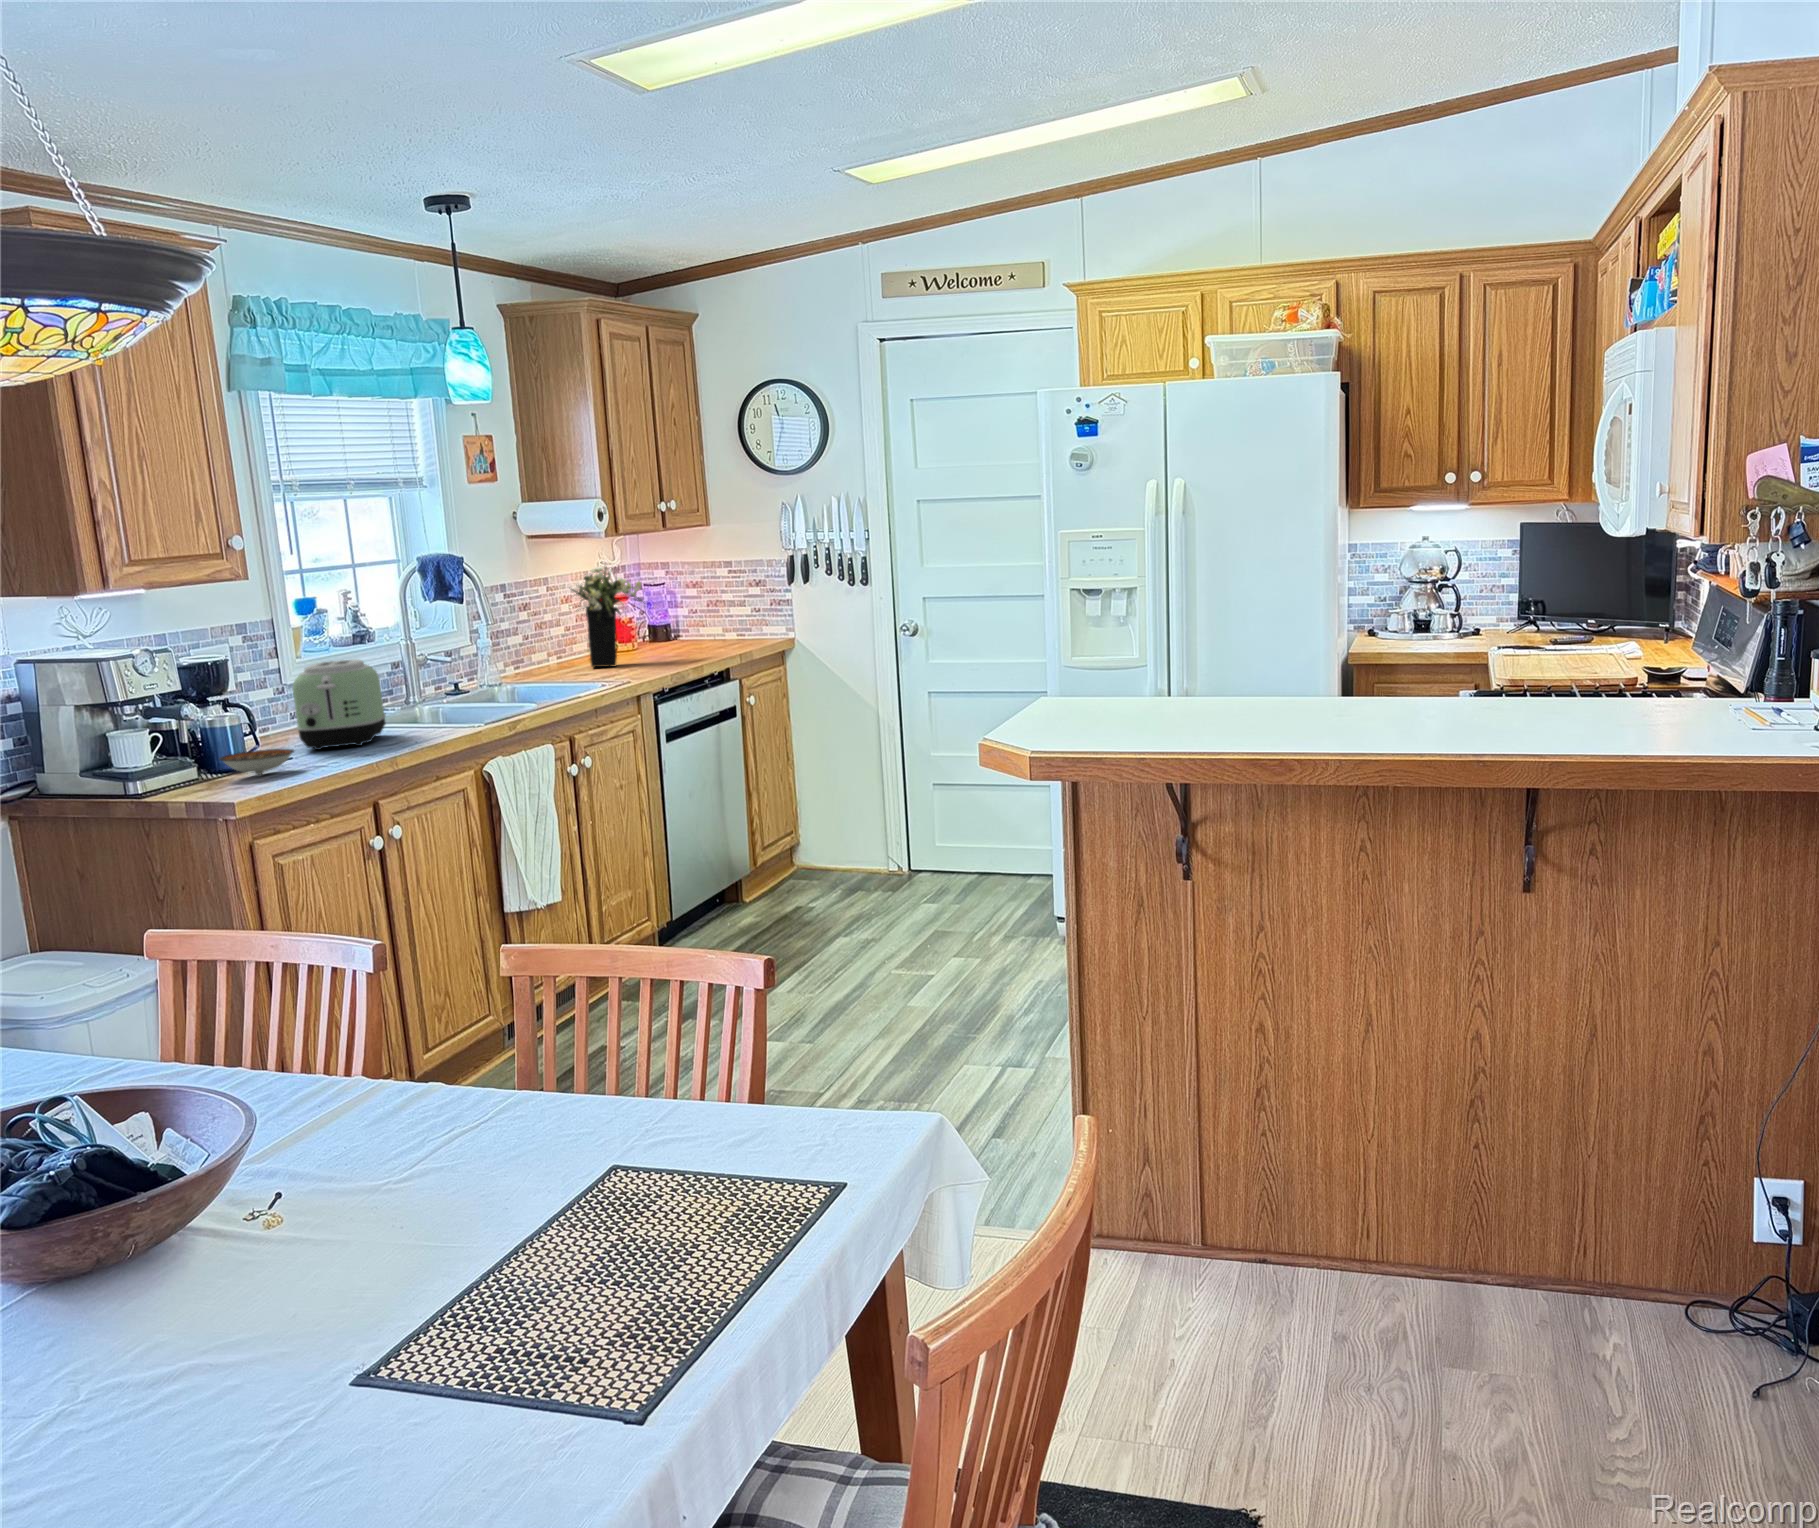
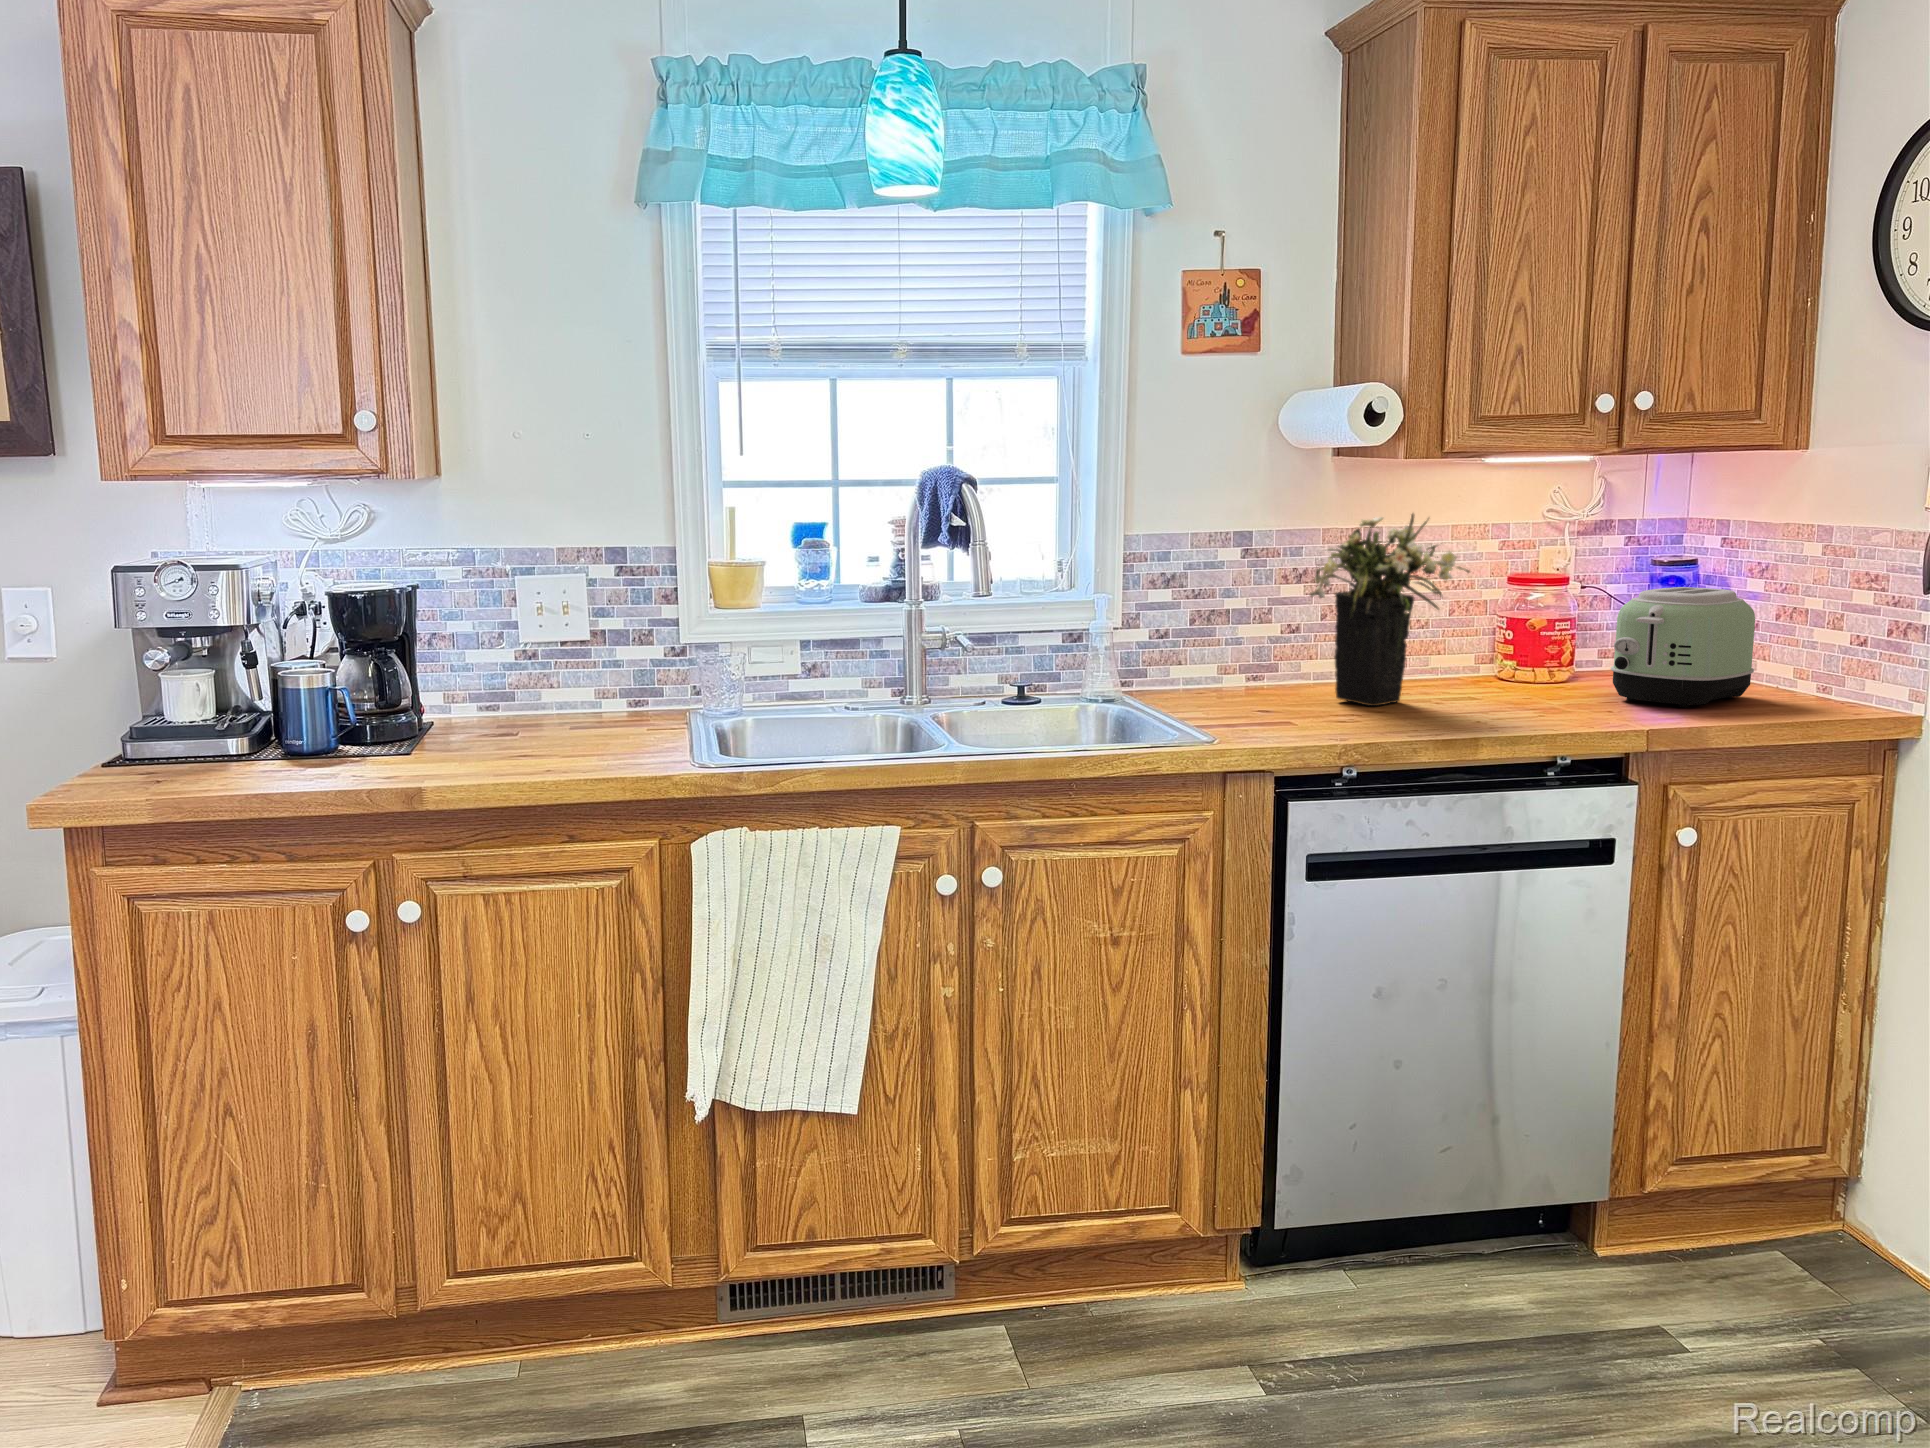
toaster: present [293,659,386,750] -> present [1611,587,1755,707]
ceramic bowl: present [219,749,295,775] -> none [216,734,321,772]

